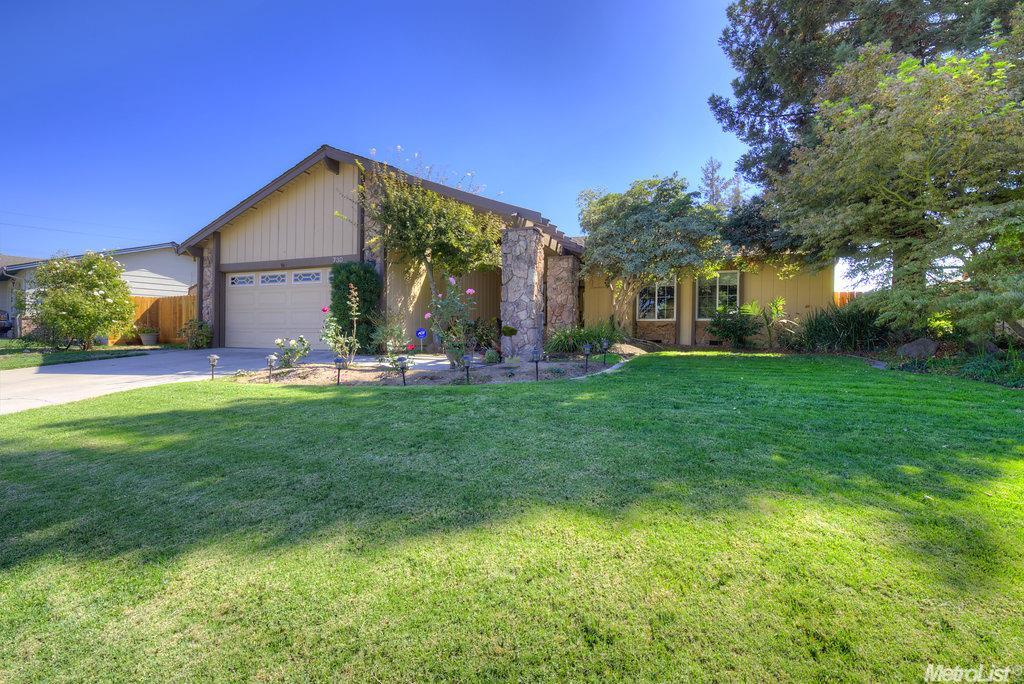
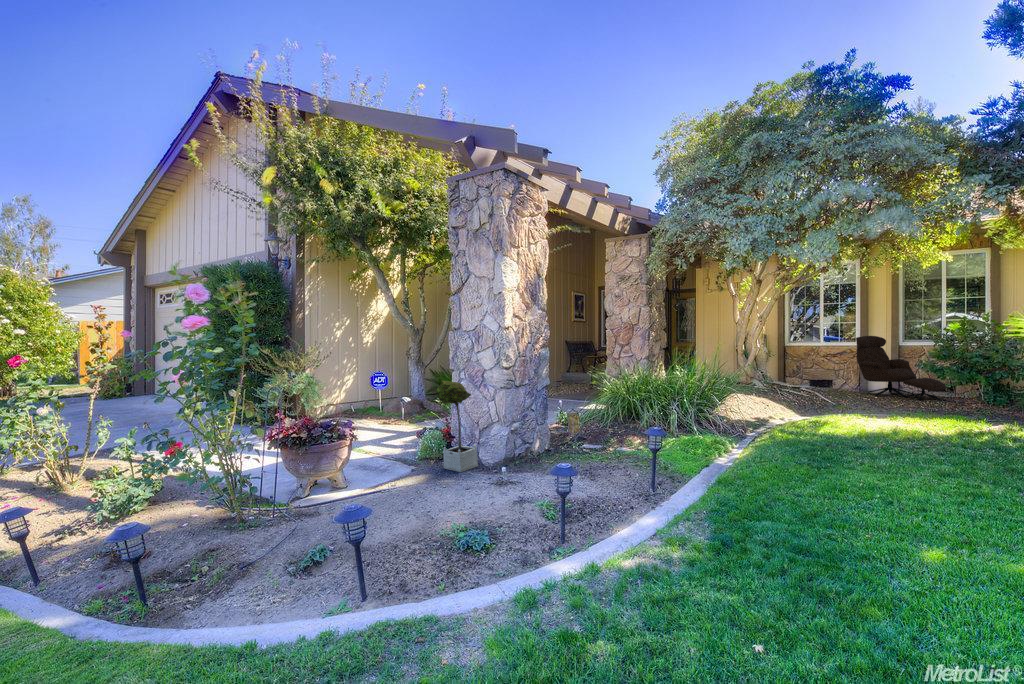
lounge chair: none [675,315,713,347] -> present [856,336,946,400]

